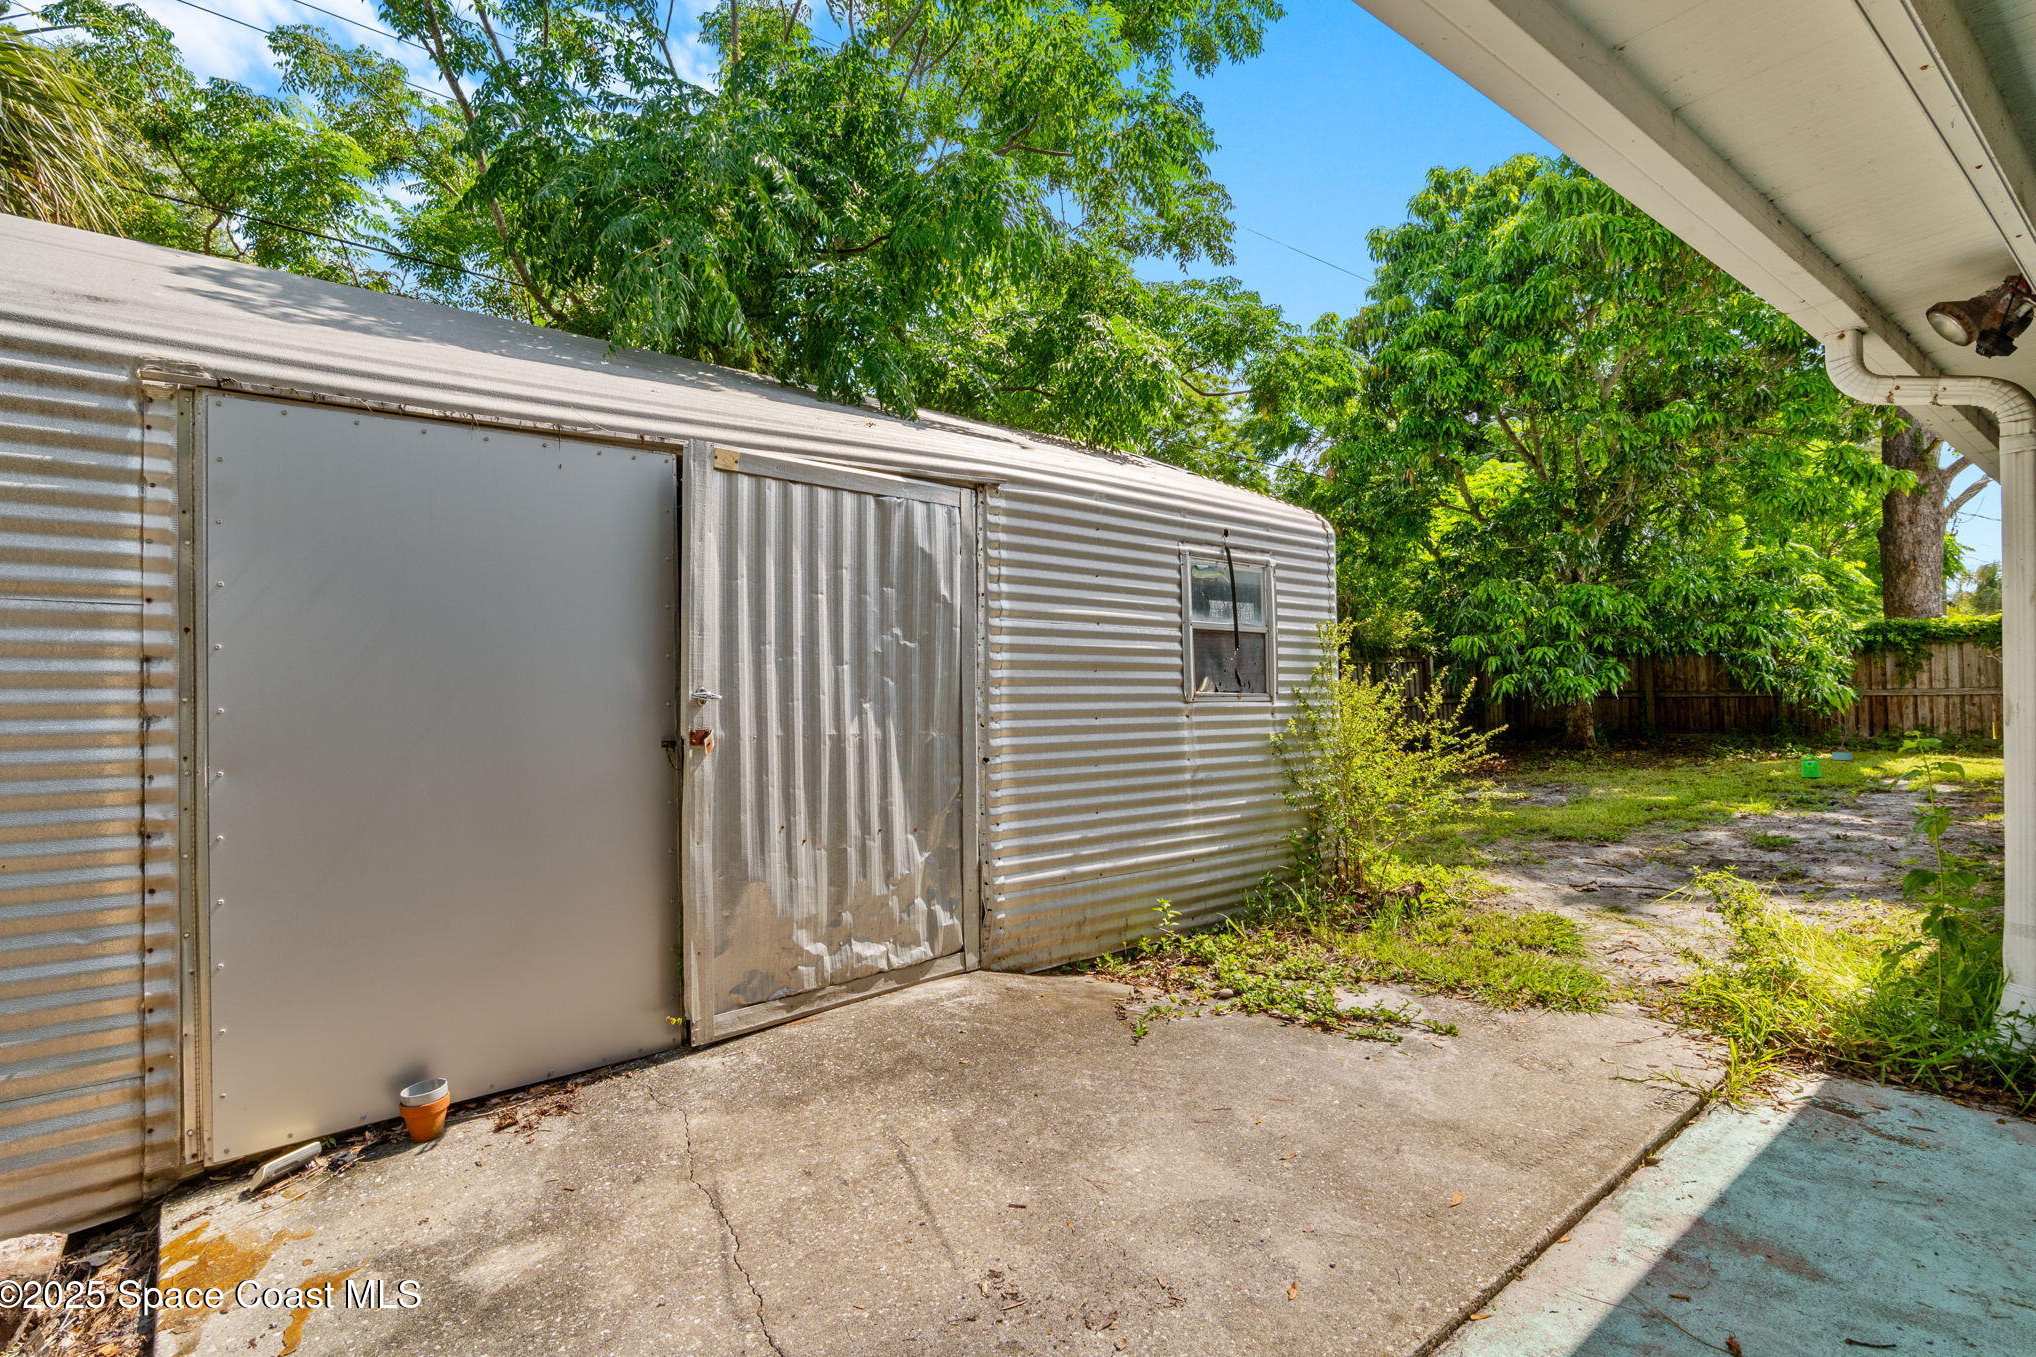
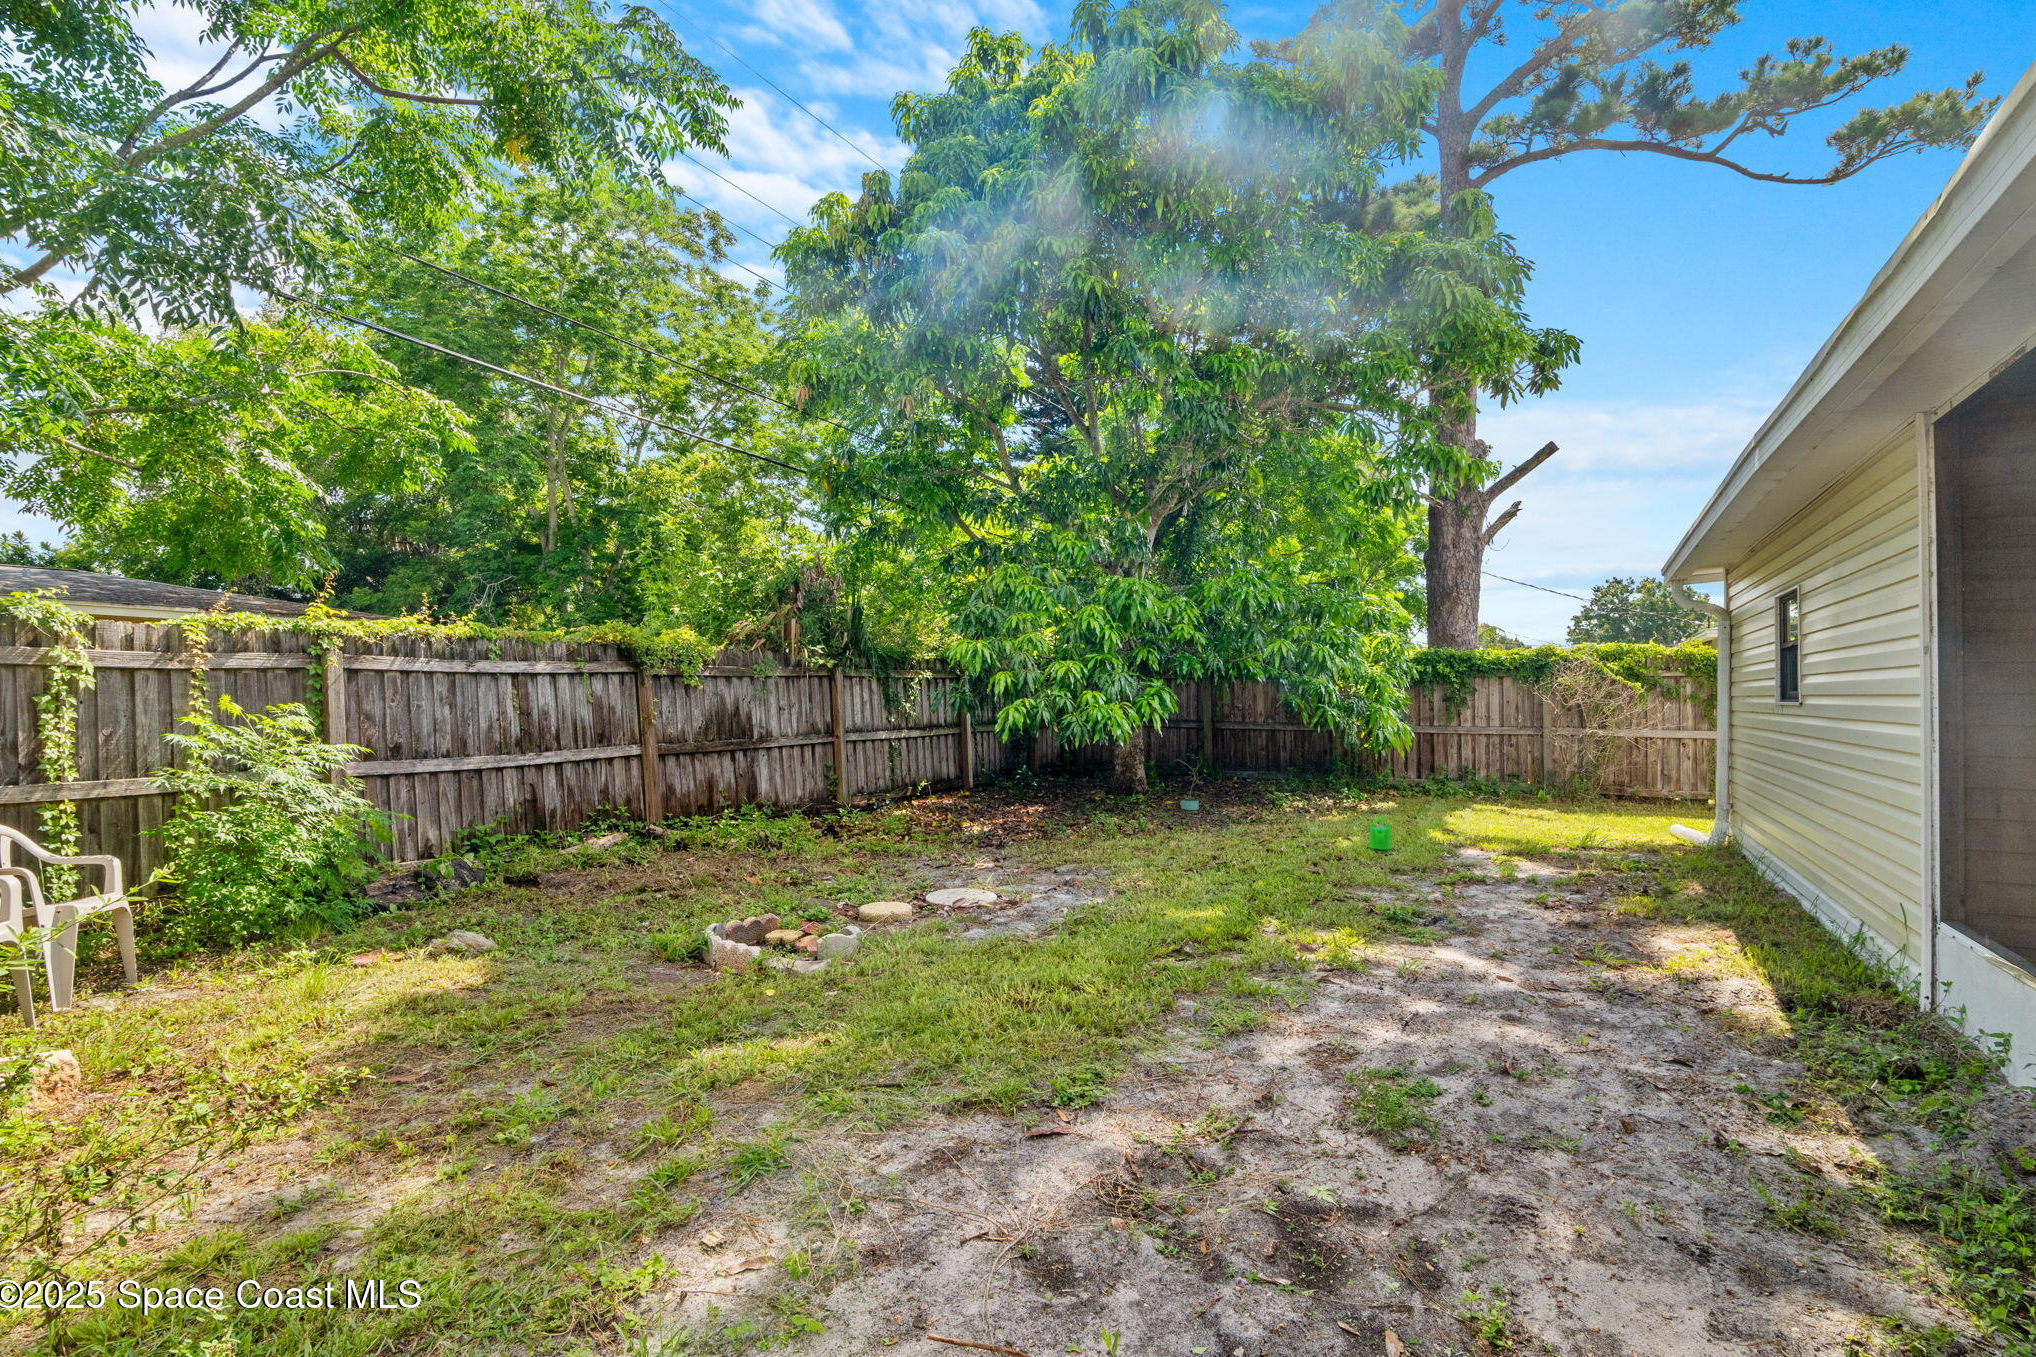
potted plant: present [1825,714,1862,760] -> present [1174,754,1207,810]

